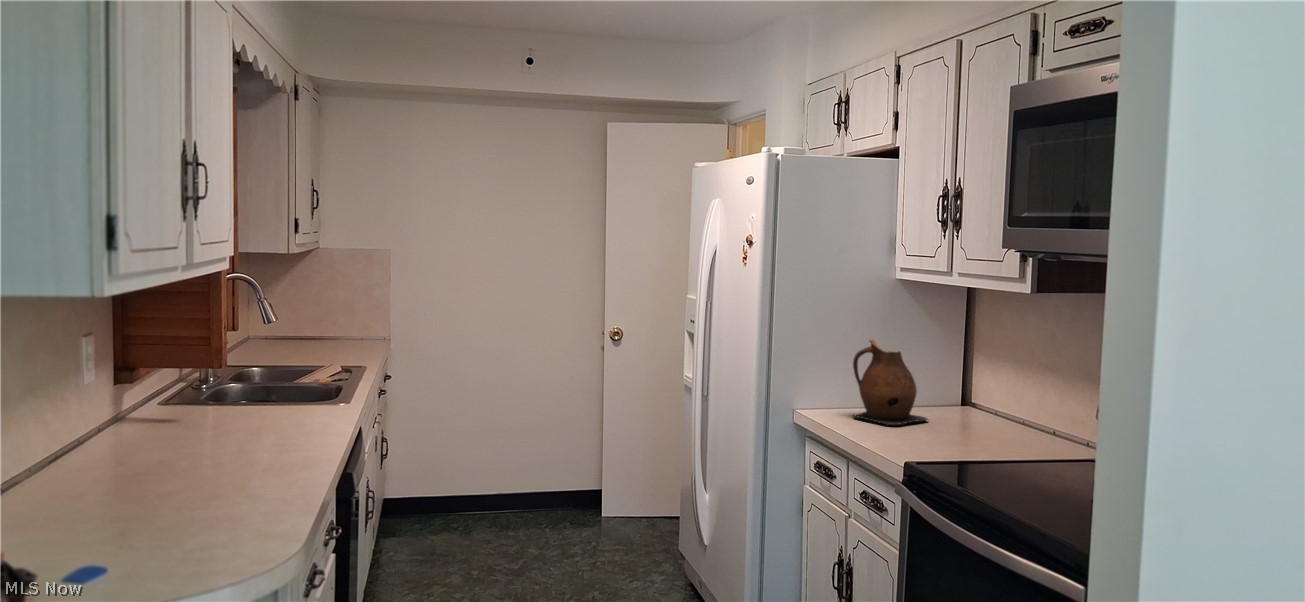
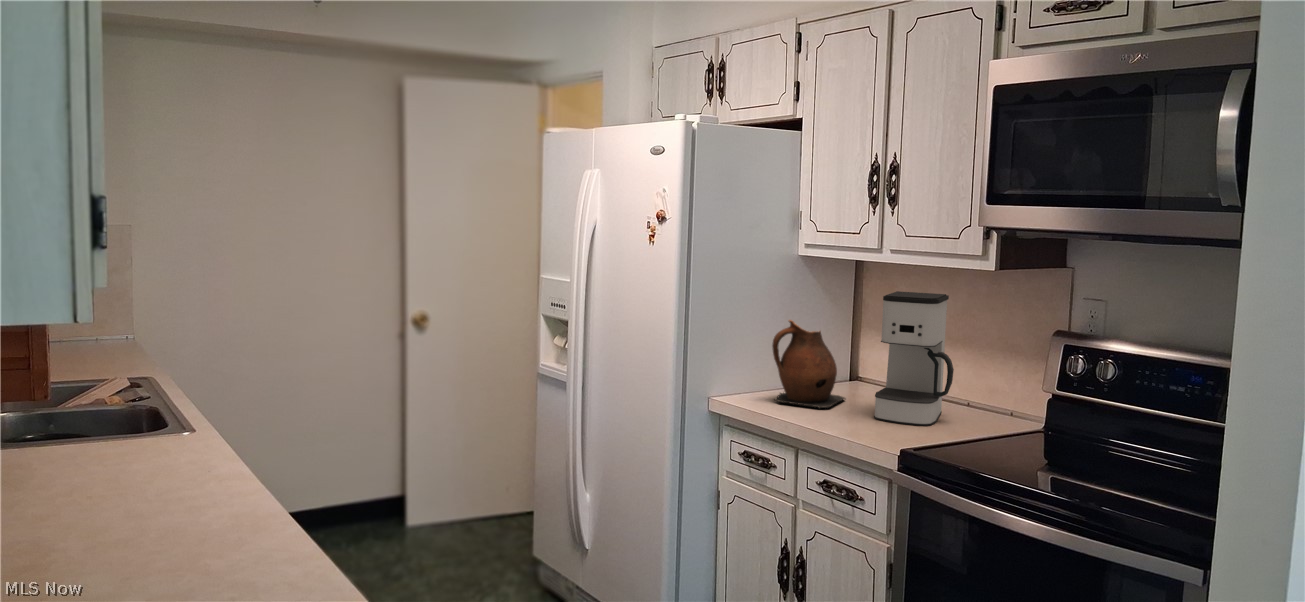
coffee maker: none [931,316,1020,448] -> present [874,291,954,426]

